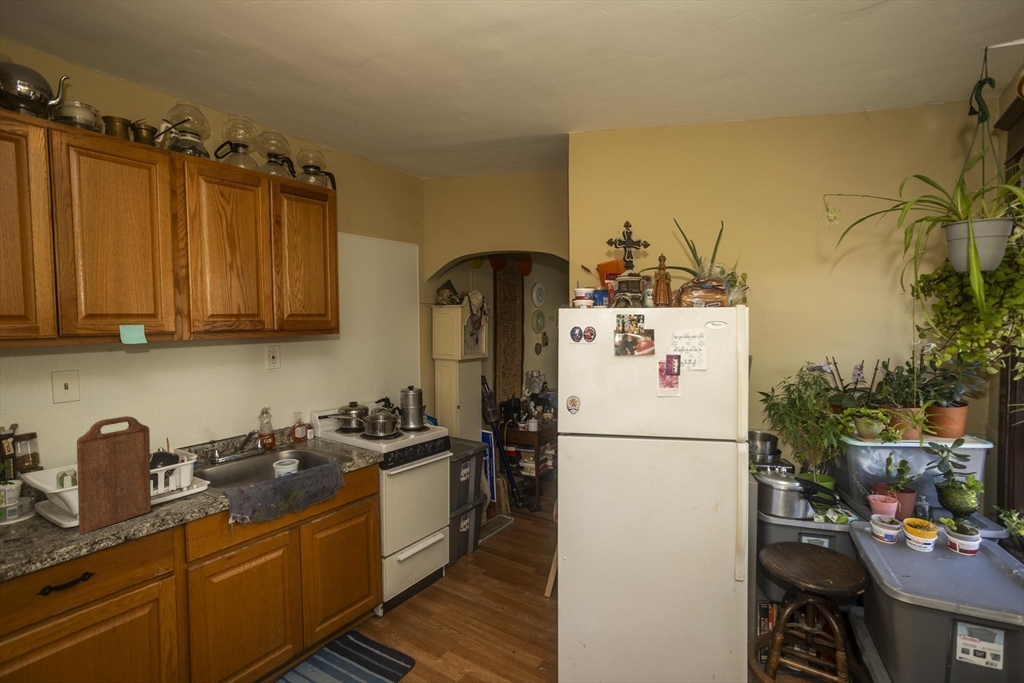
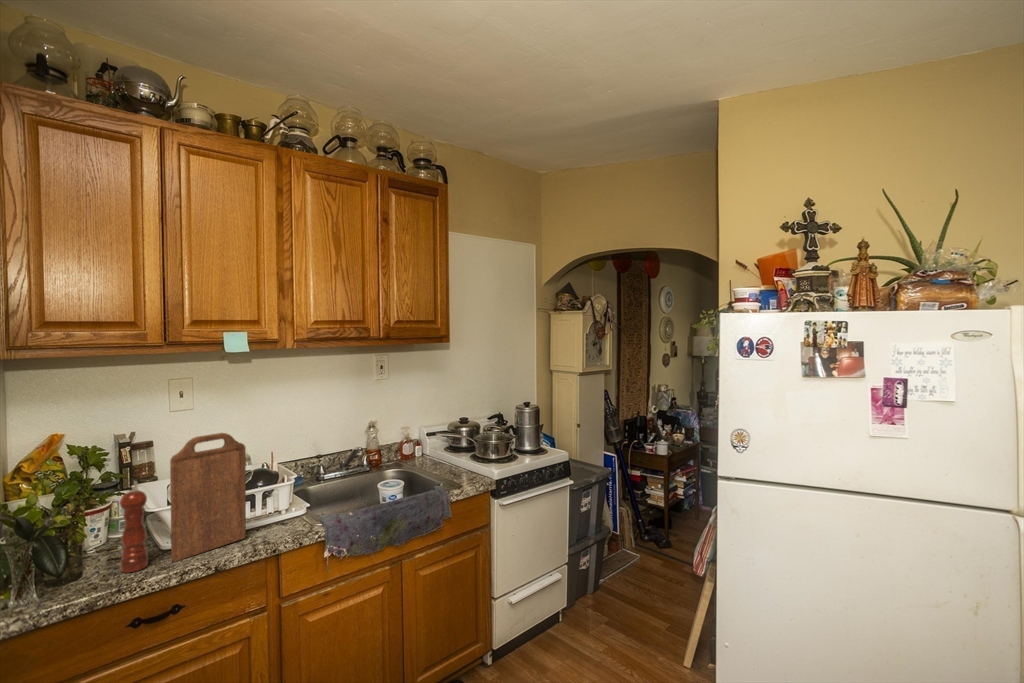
pepper mill: none [26,466,56,546] -> present [120,485,148,573]

